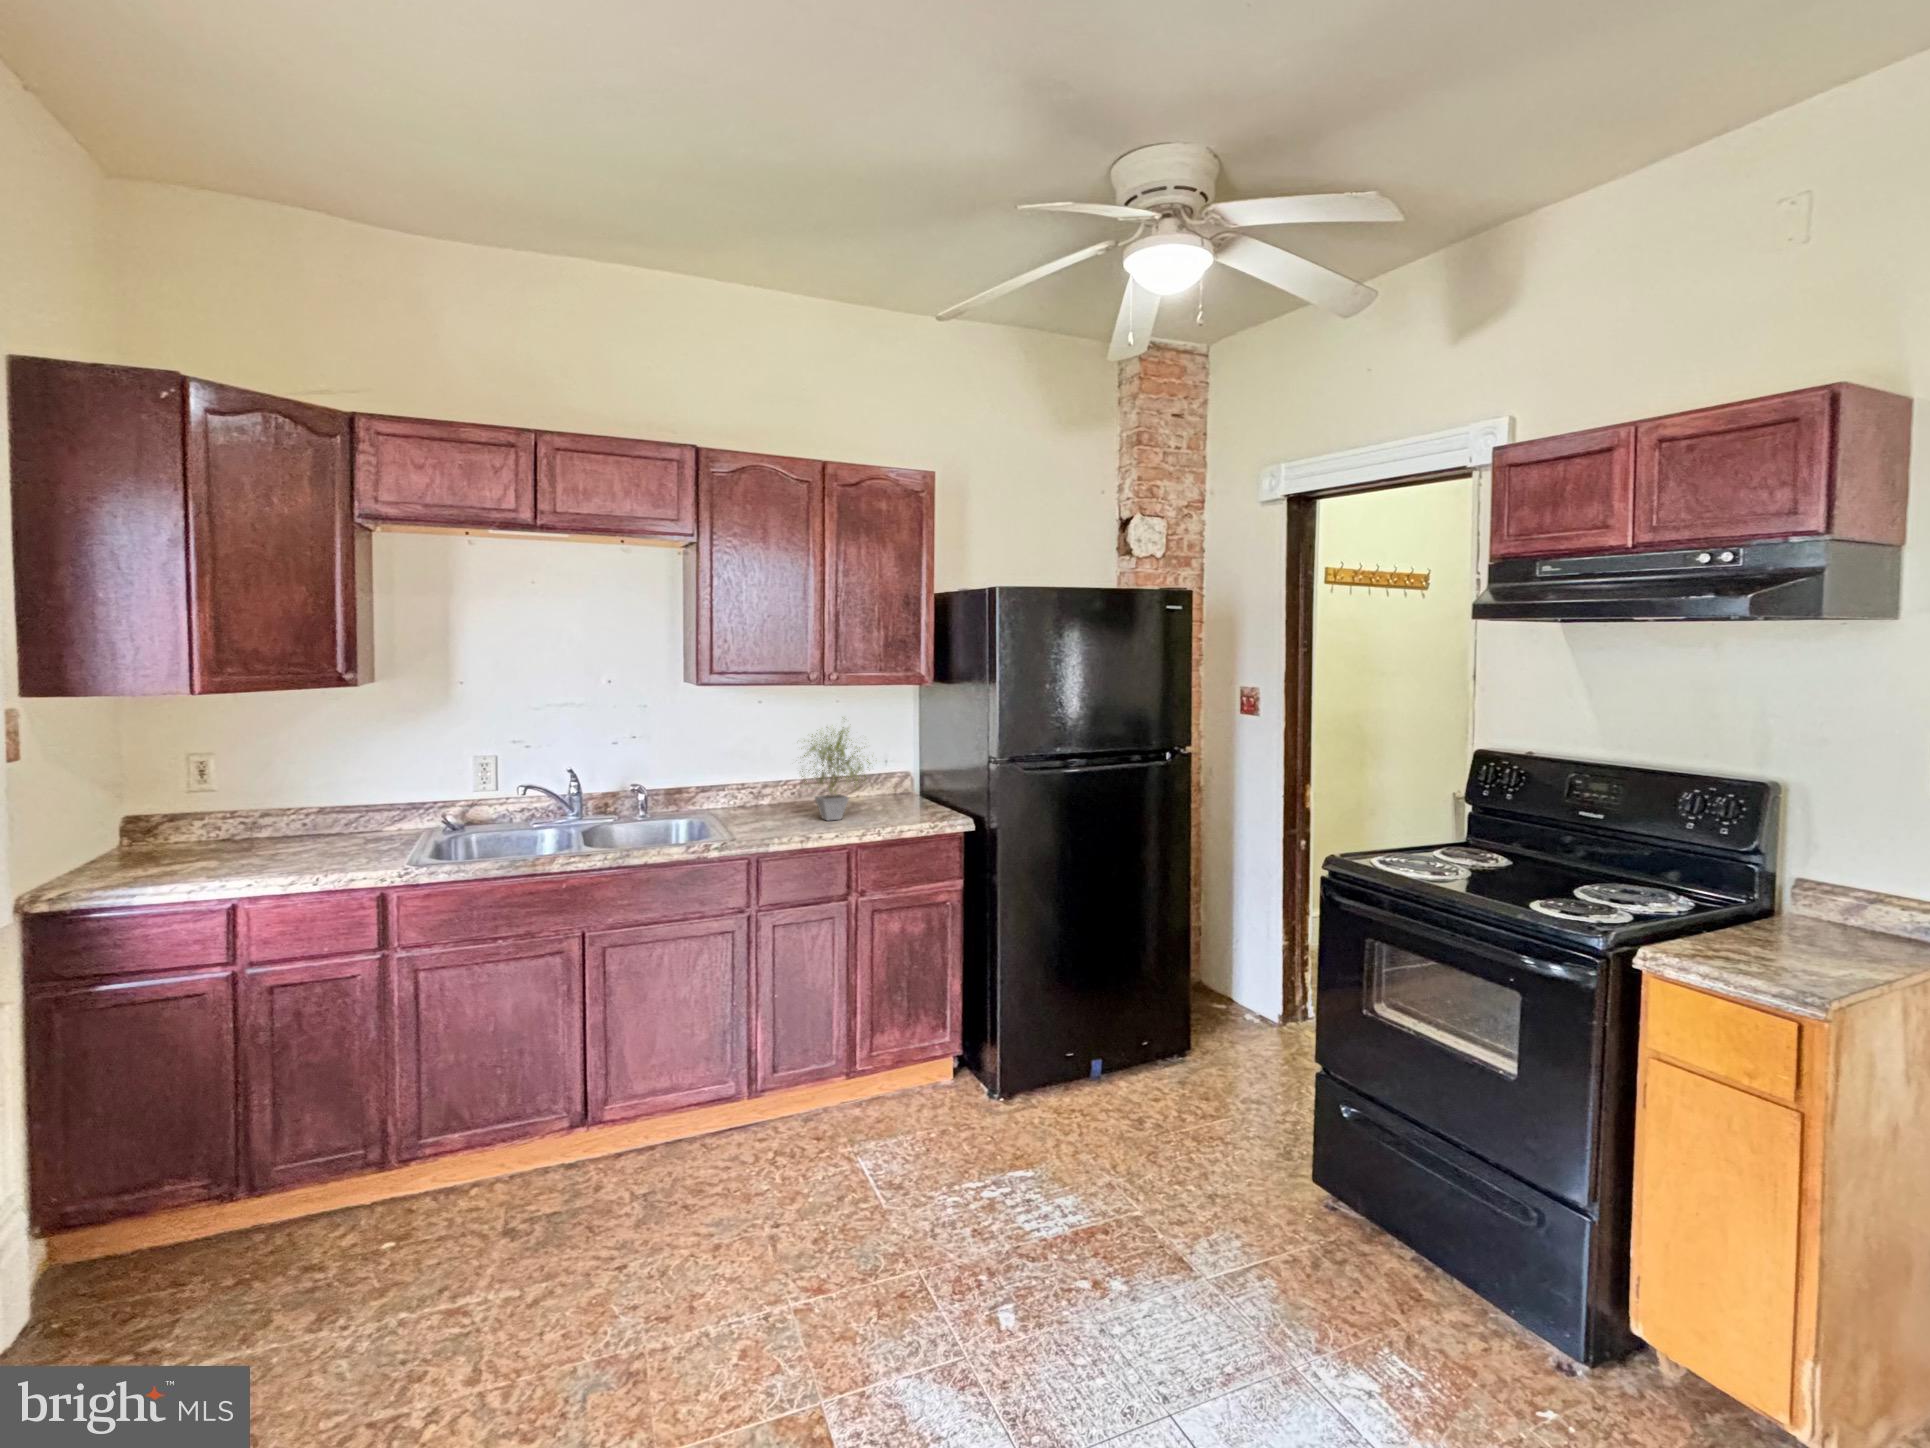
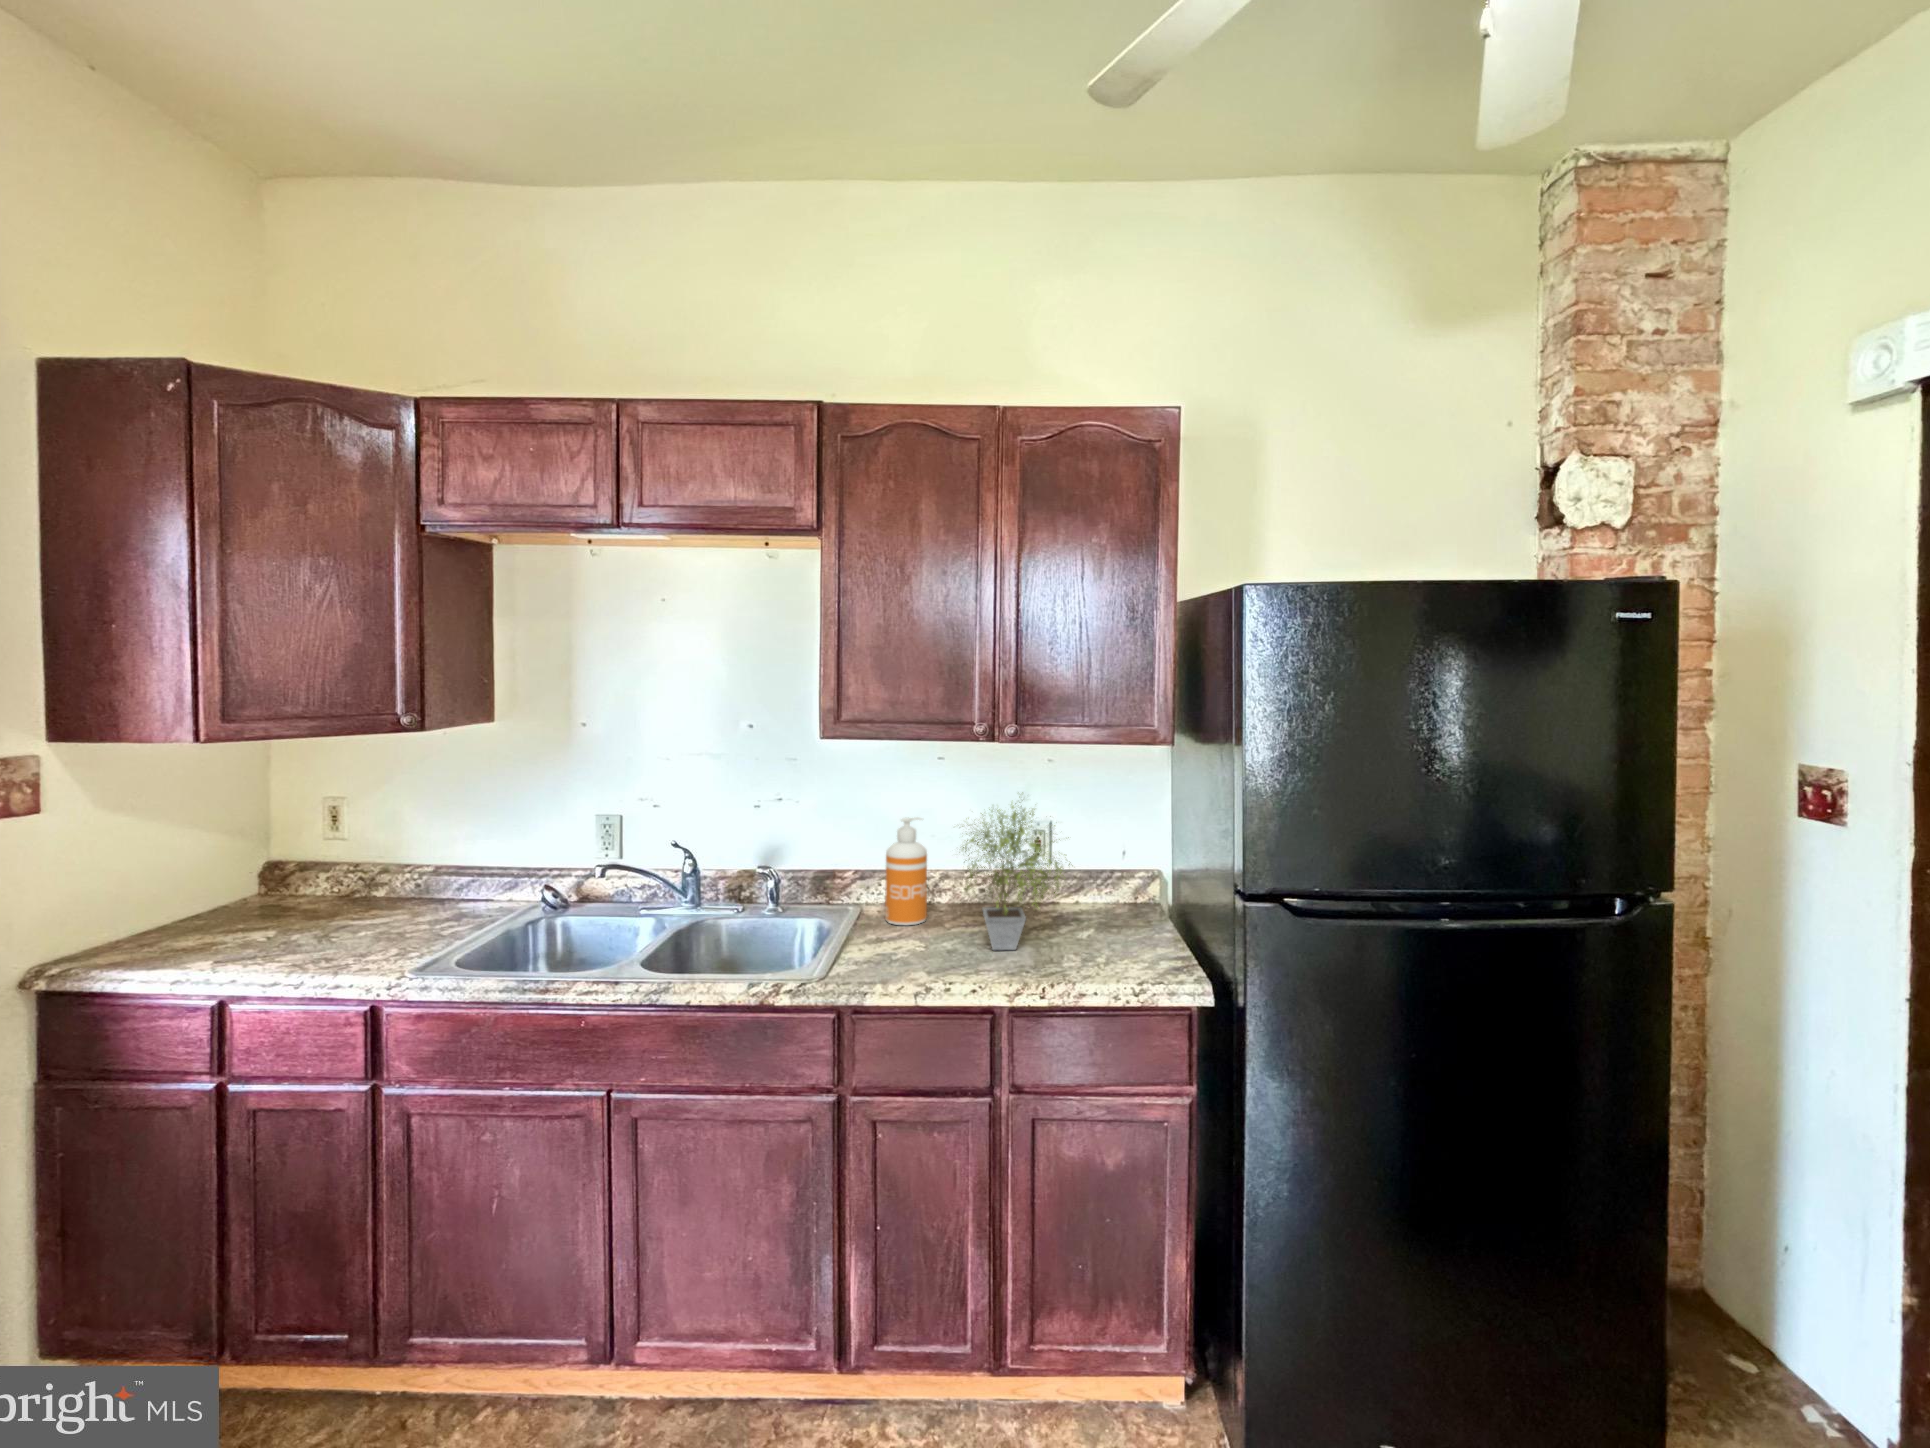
soap dispenser: none [732,743,762,818] -> present [885,817,927,925]

